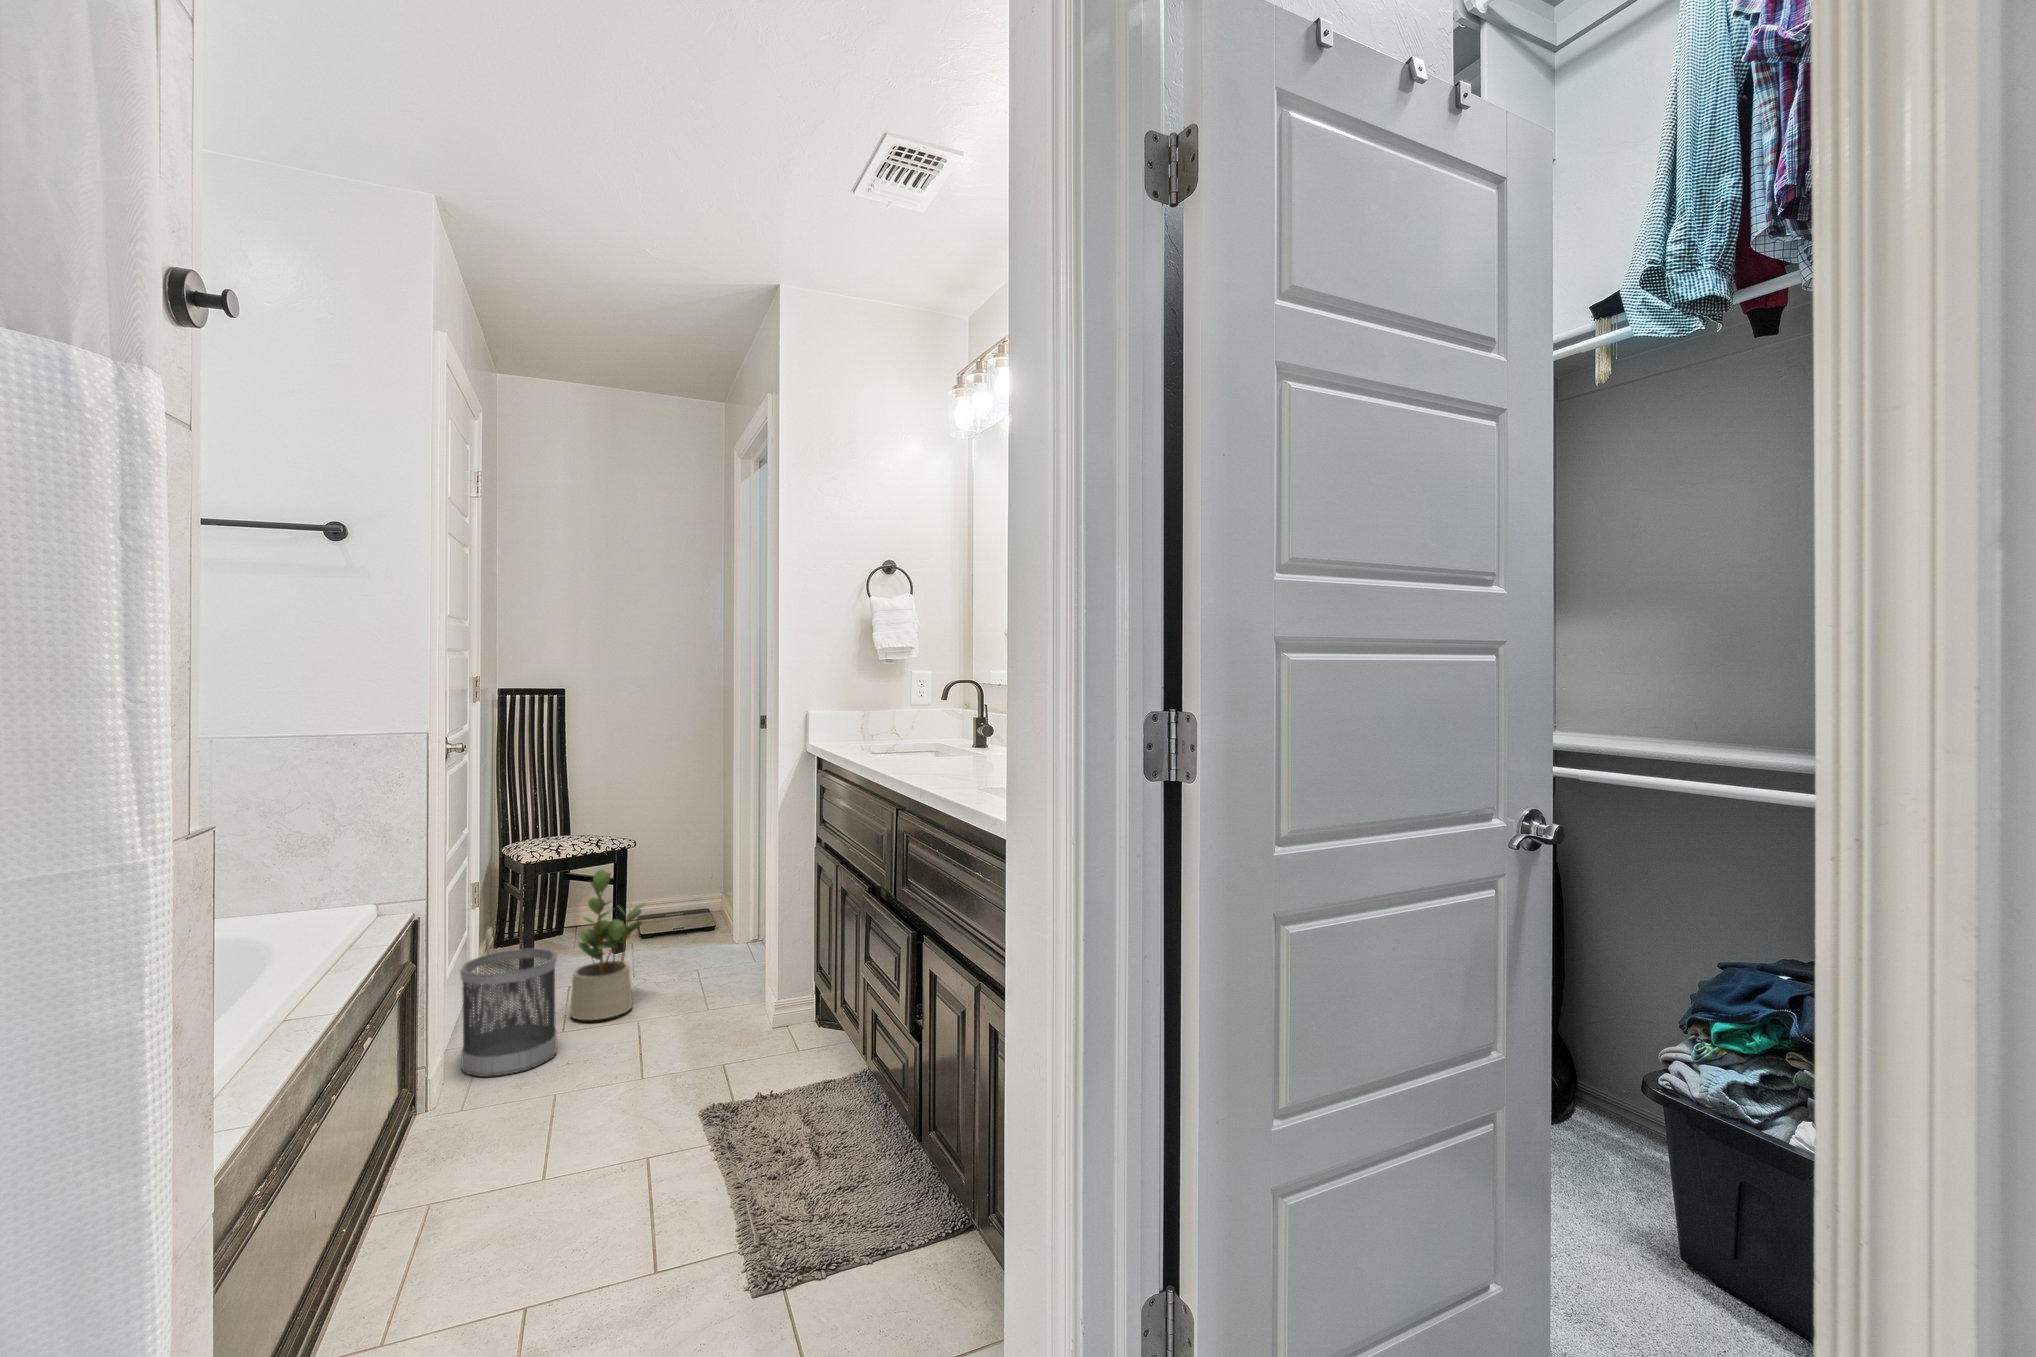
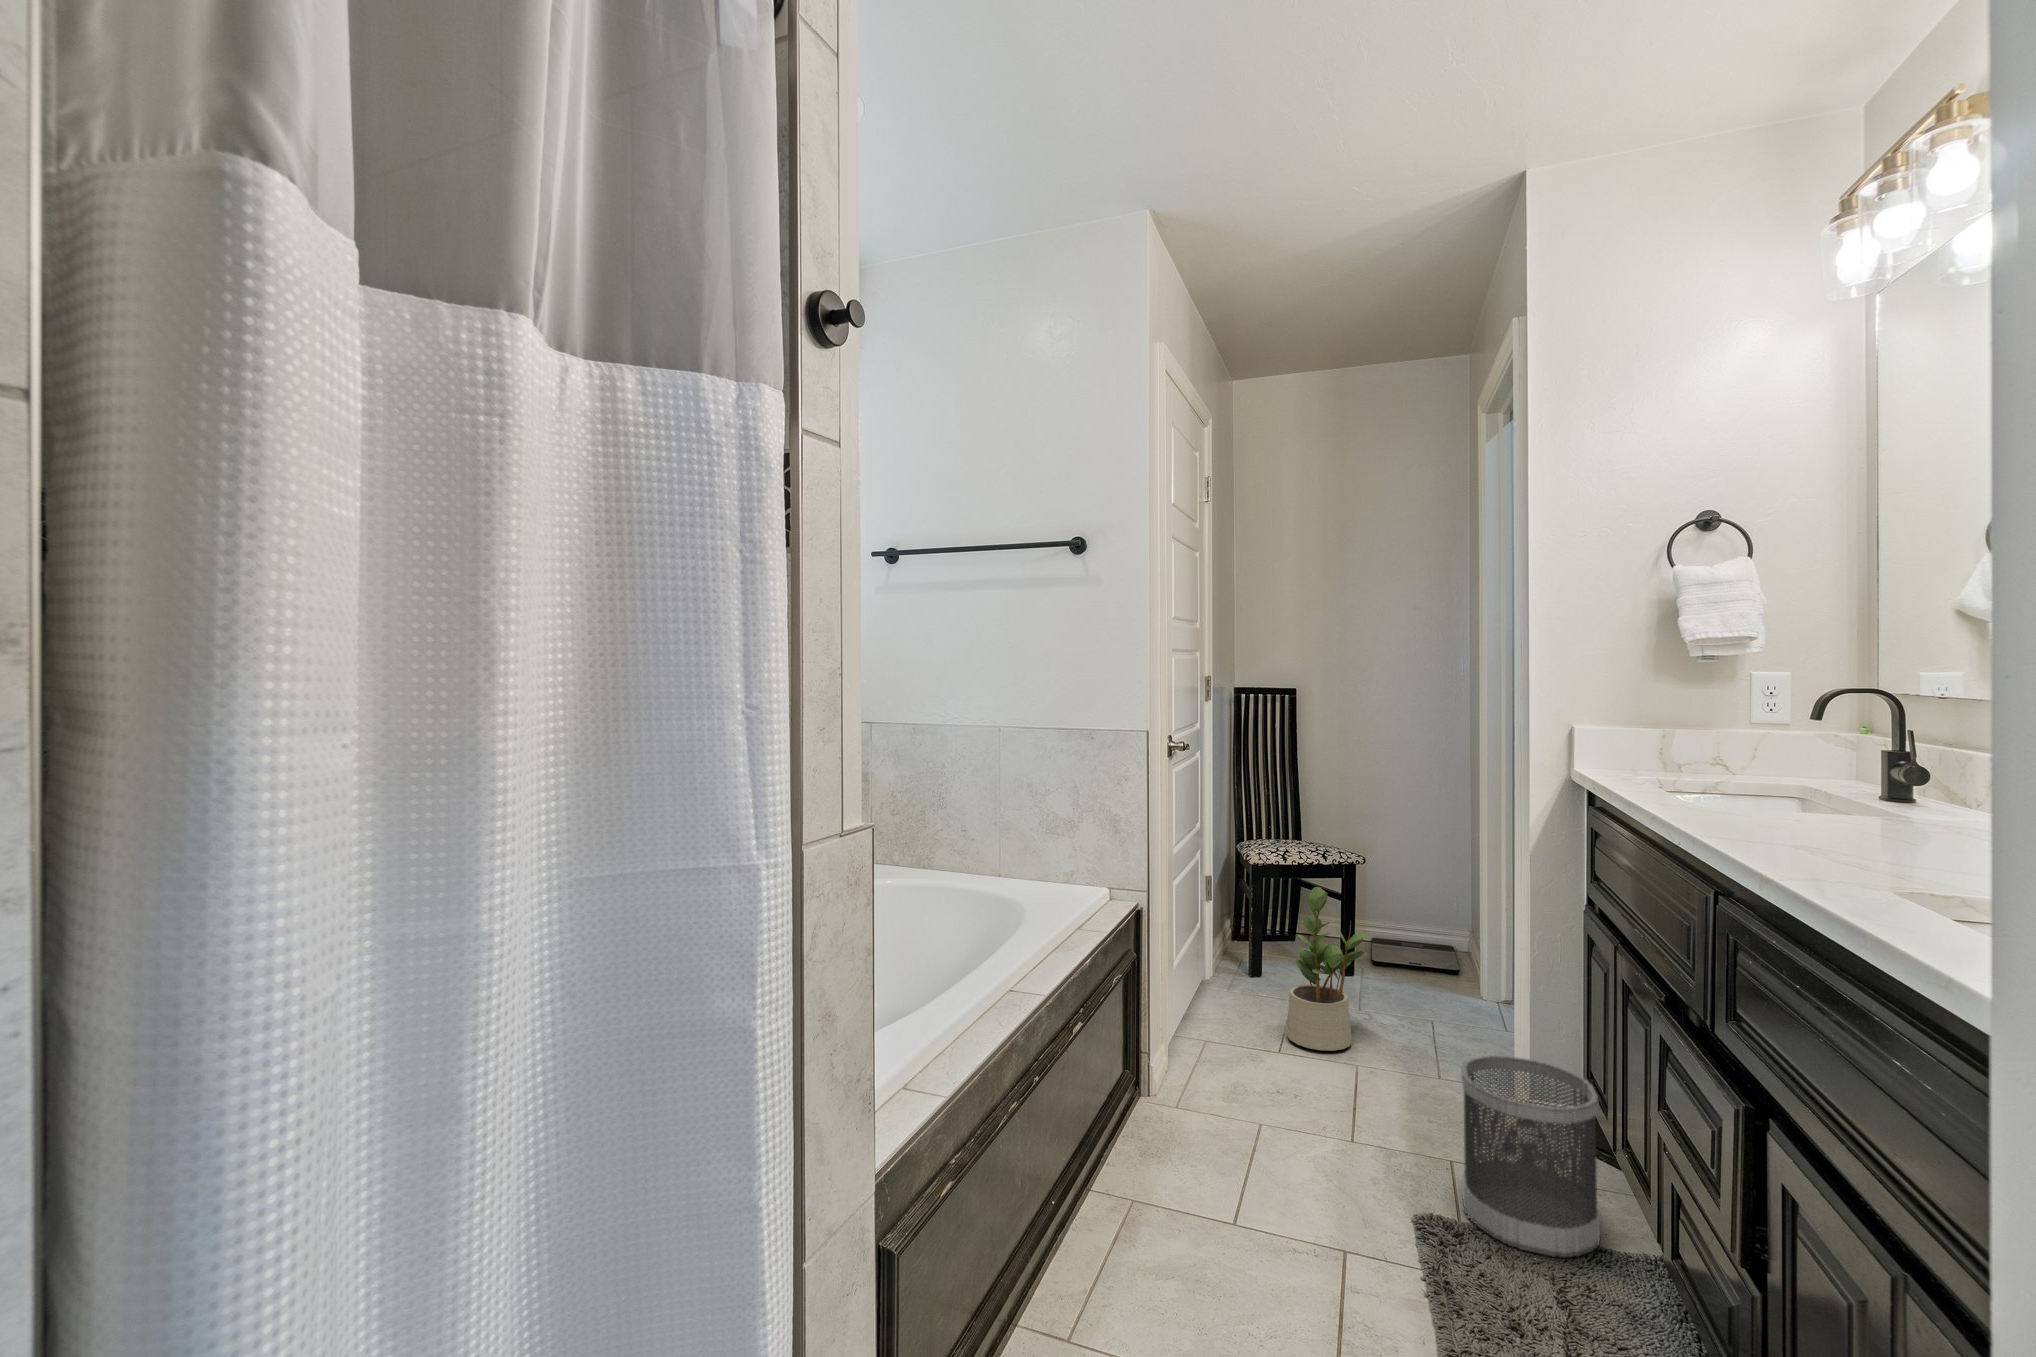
wastebasket: present [460,948,557,1077] -> present [1461,1055,1600,1257]

